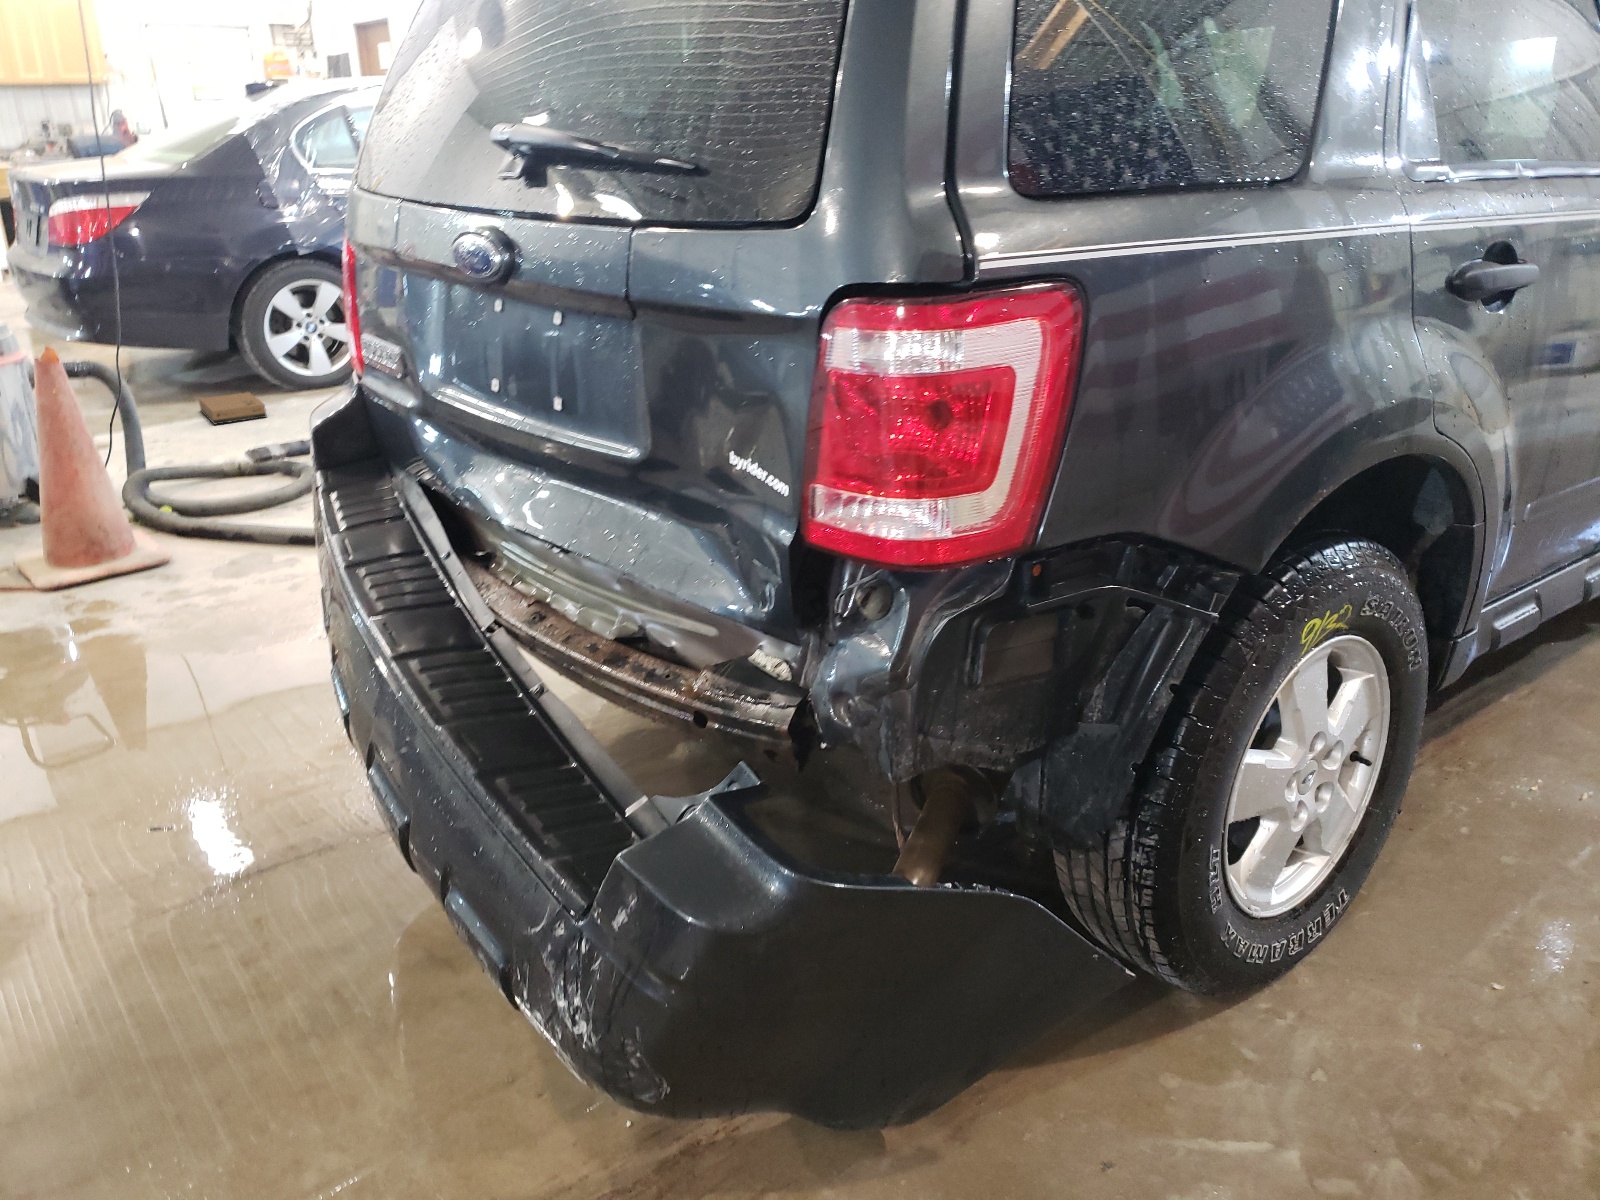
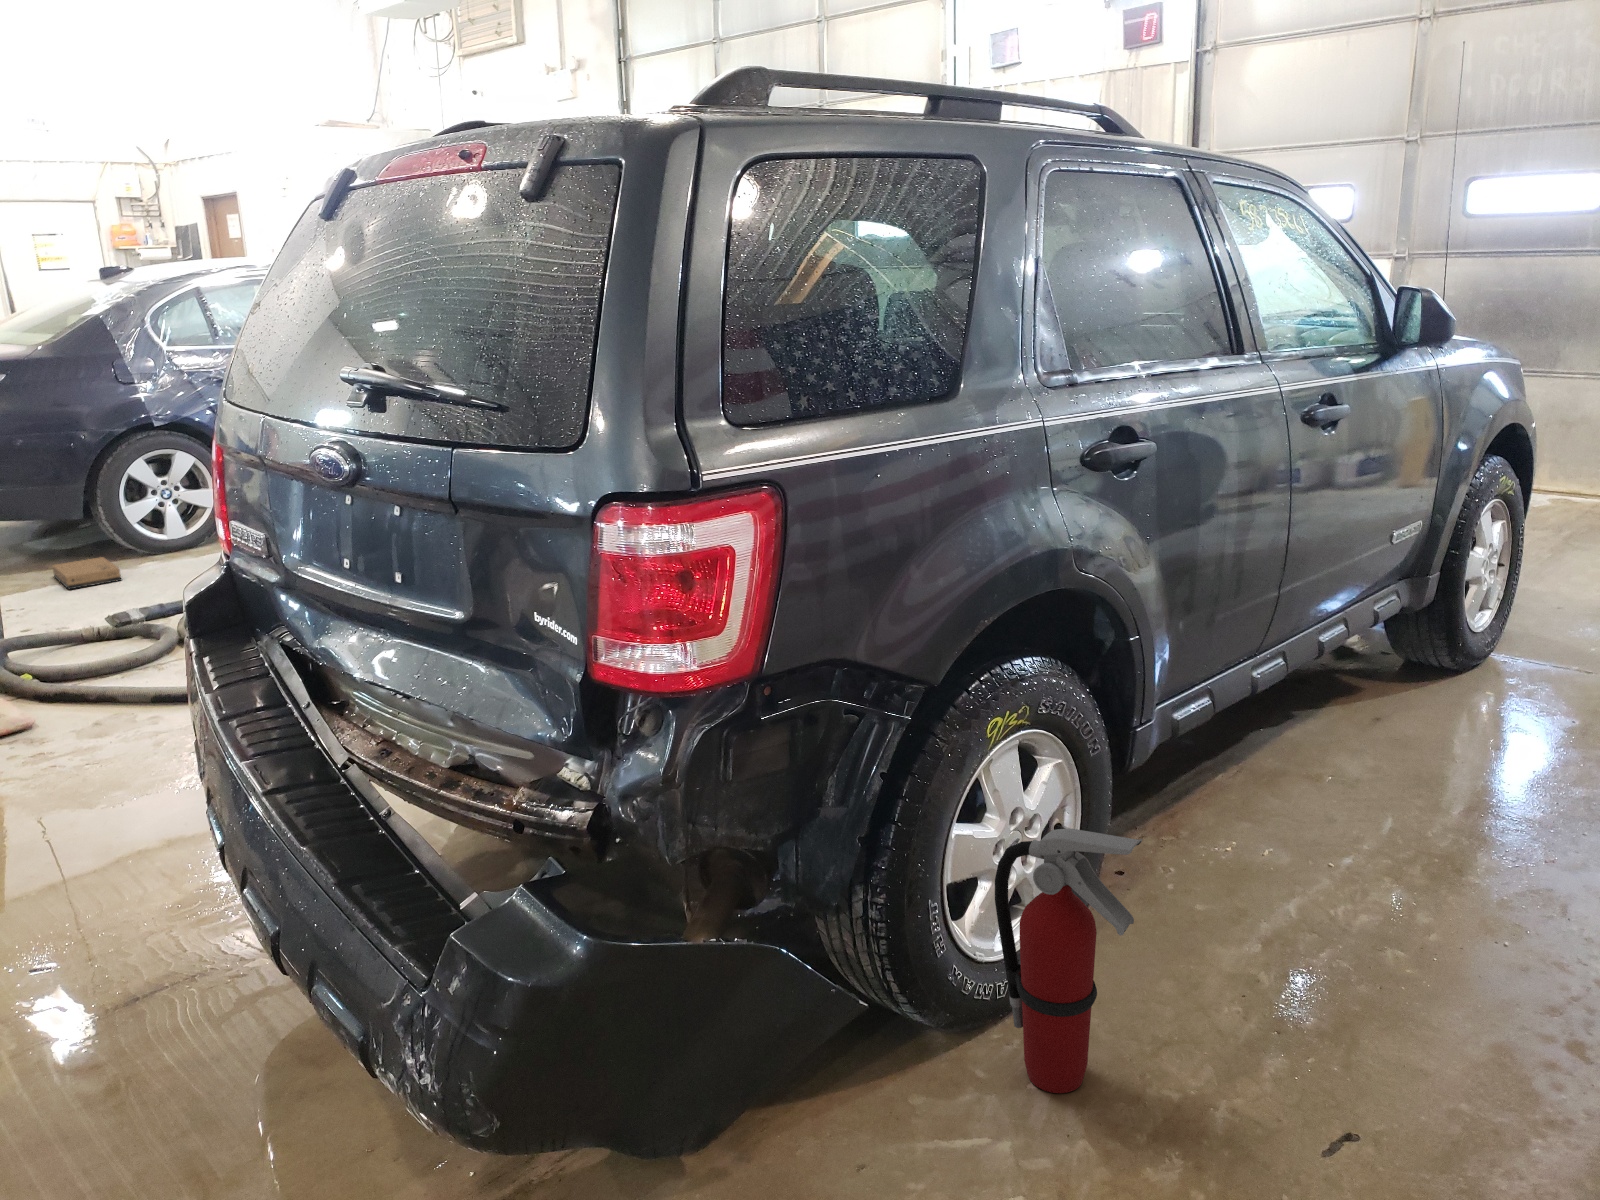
fire extinguisher: none [1283,765,1512,1090] -> present [995,828,1142,1093]

